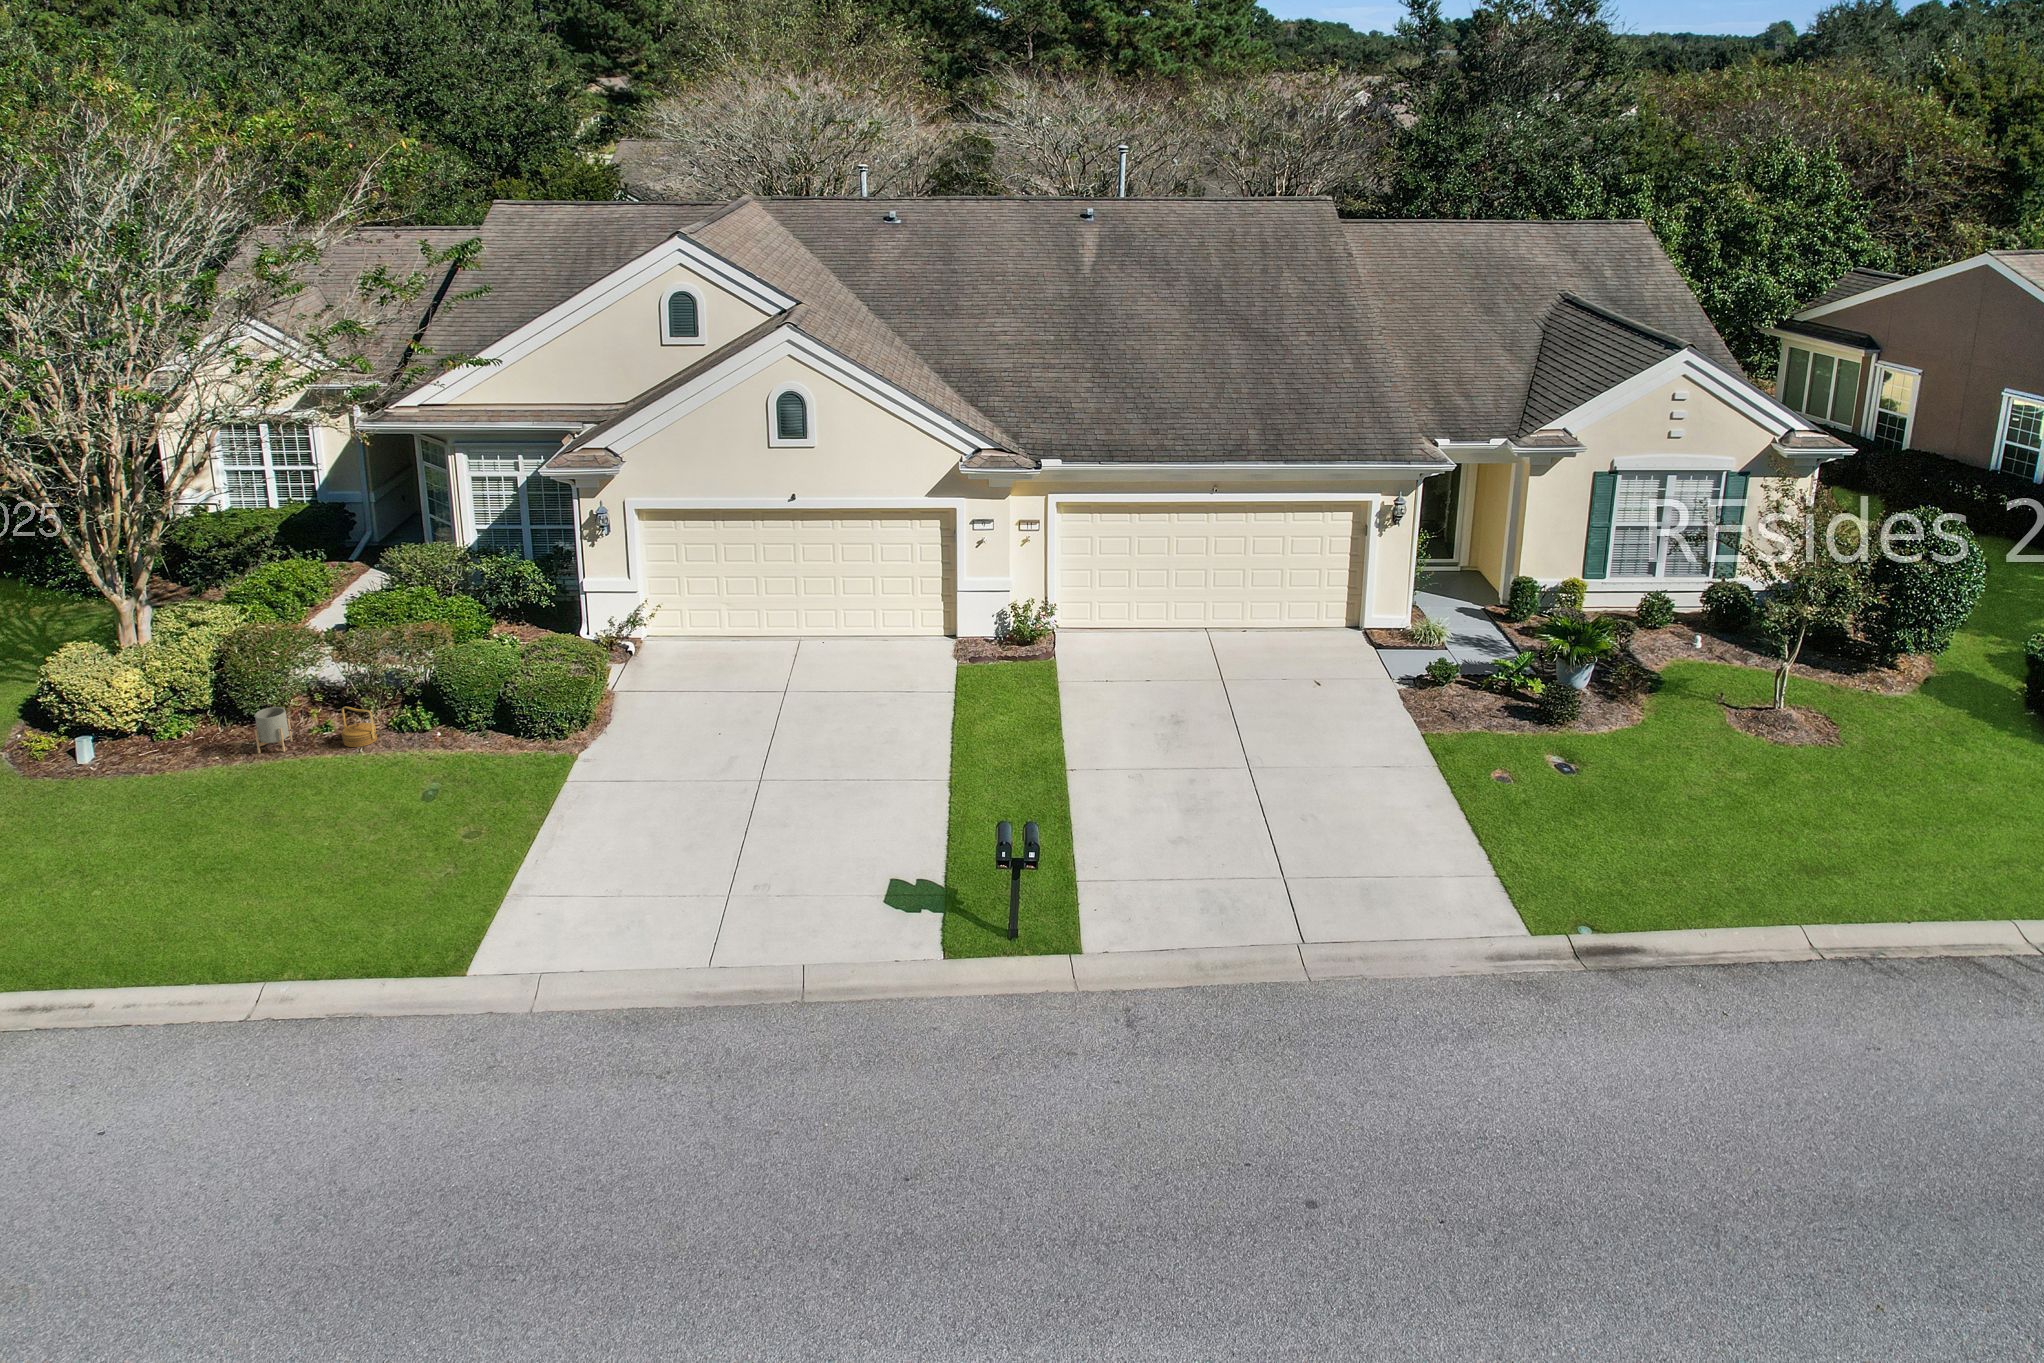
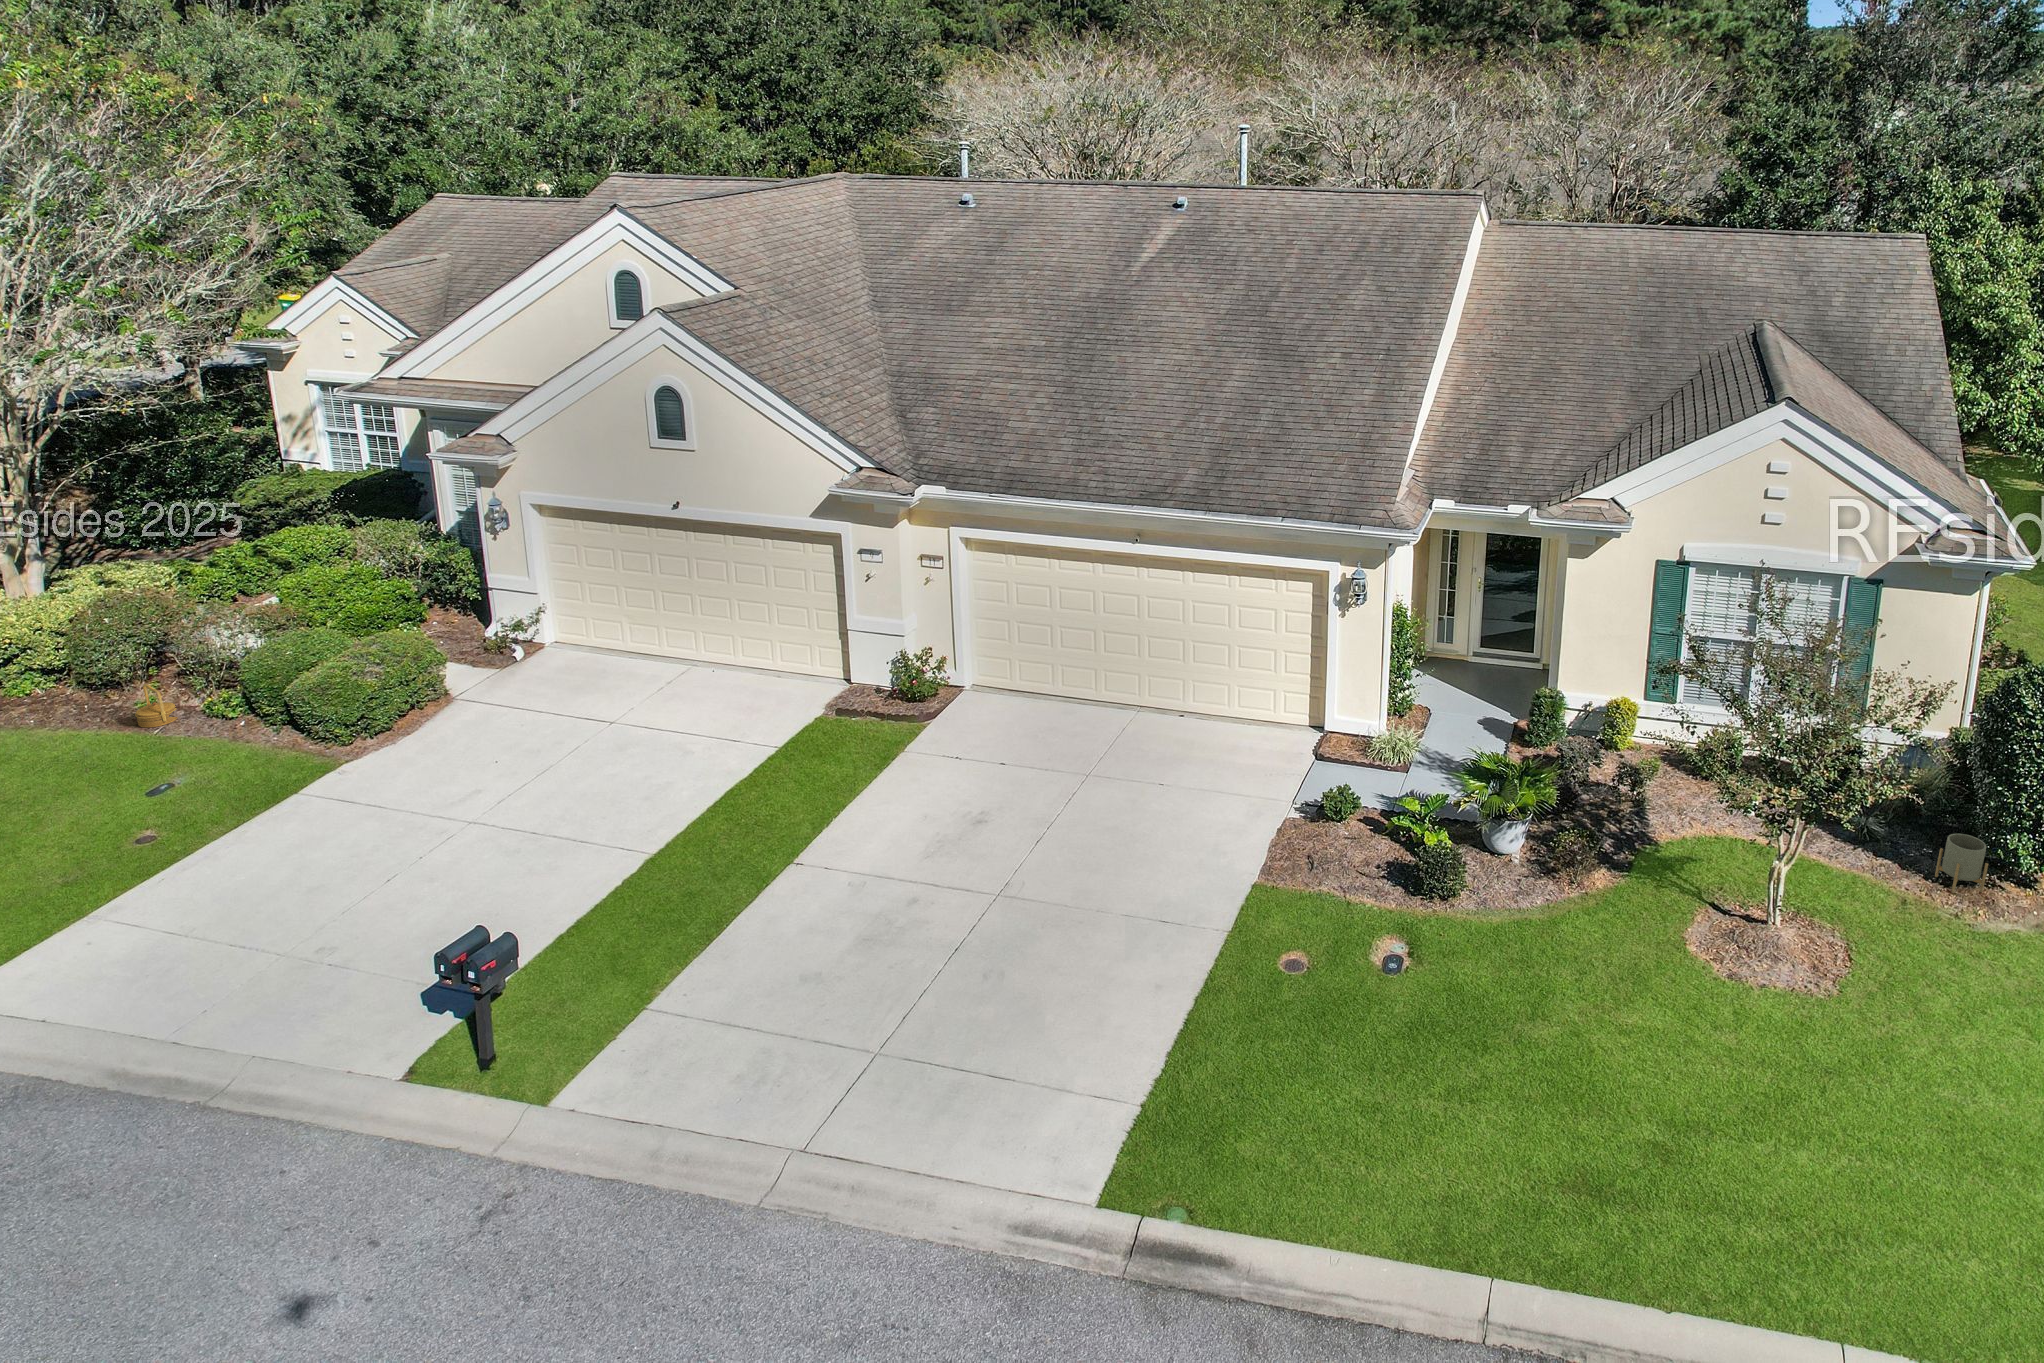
planter: present [254,707,293,753] -> present [1935,834,1988,893]

